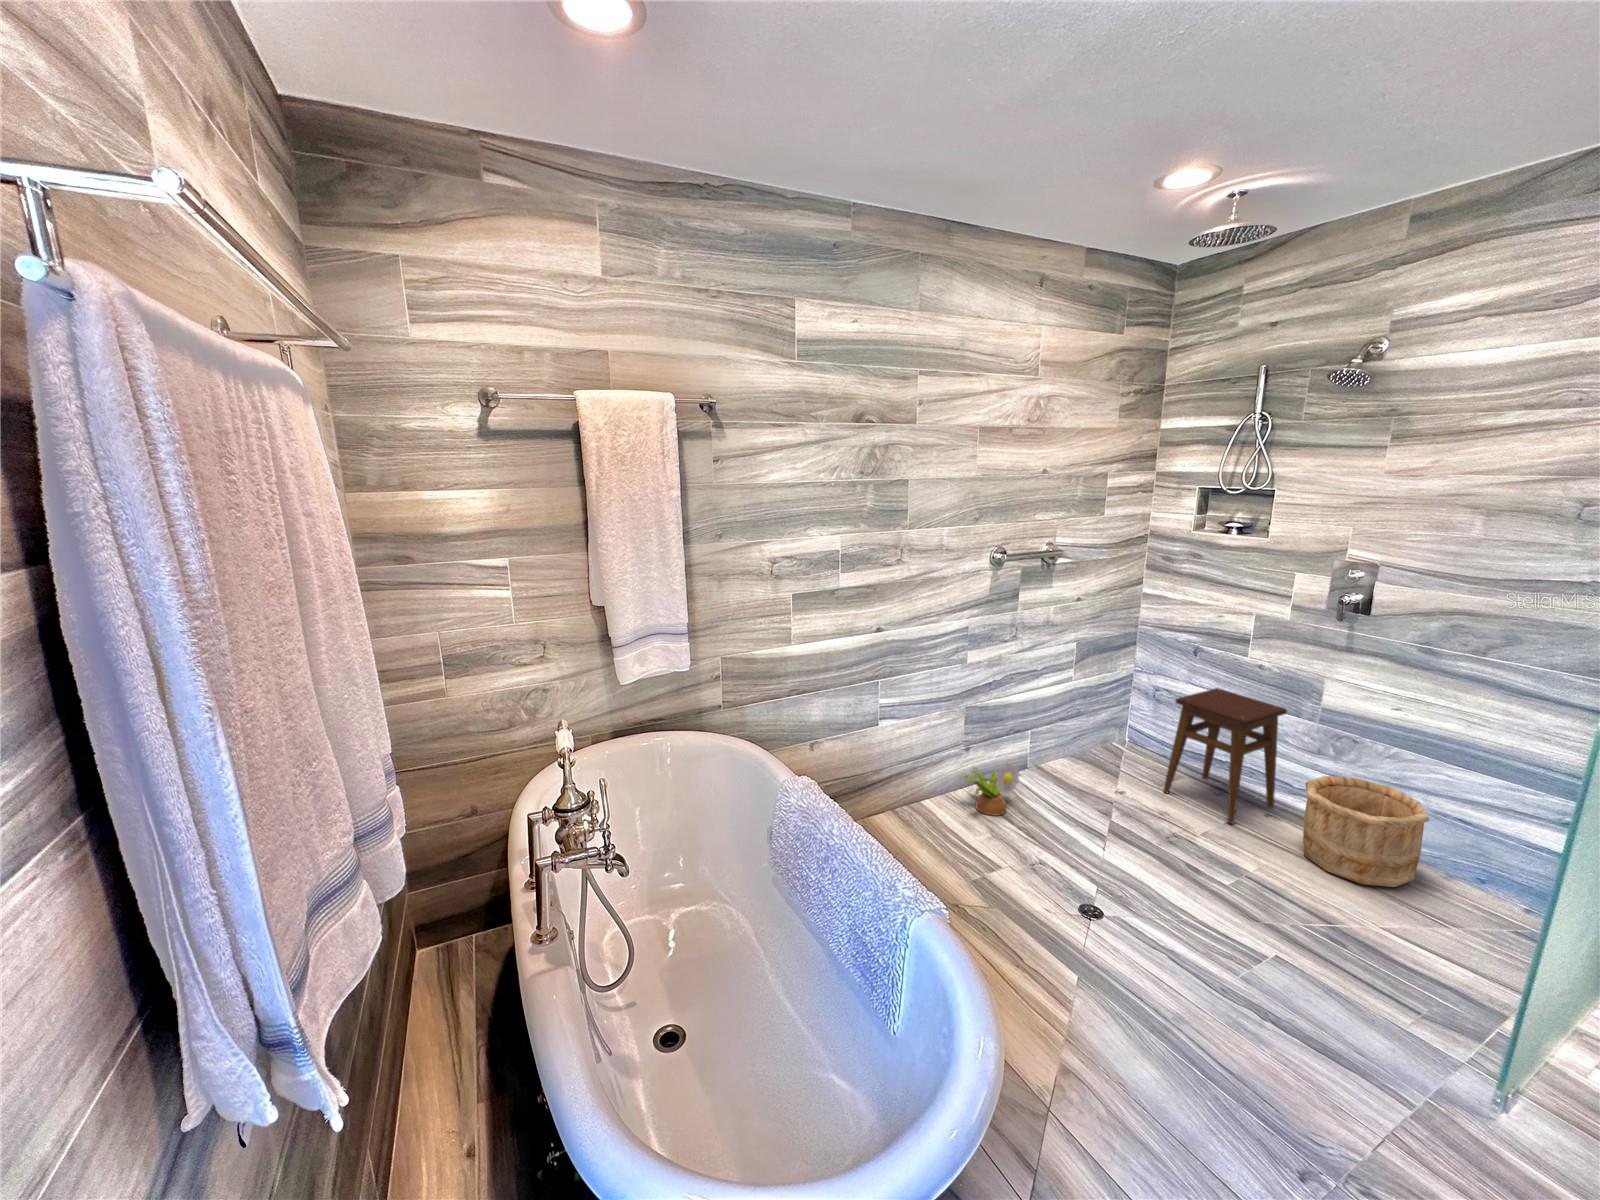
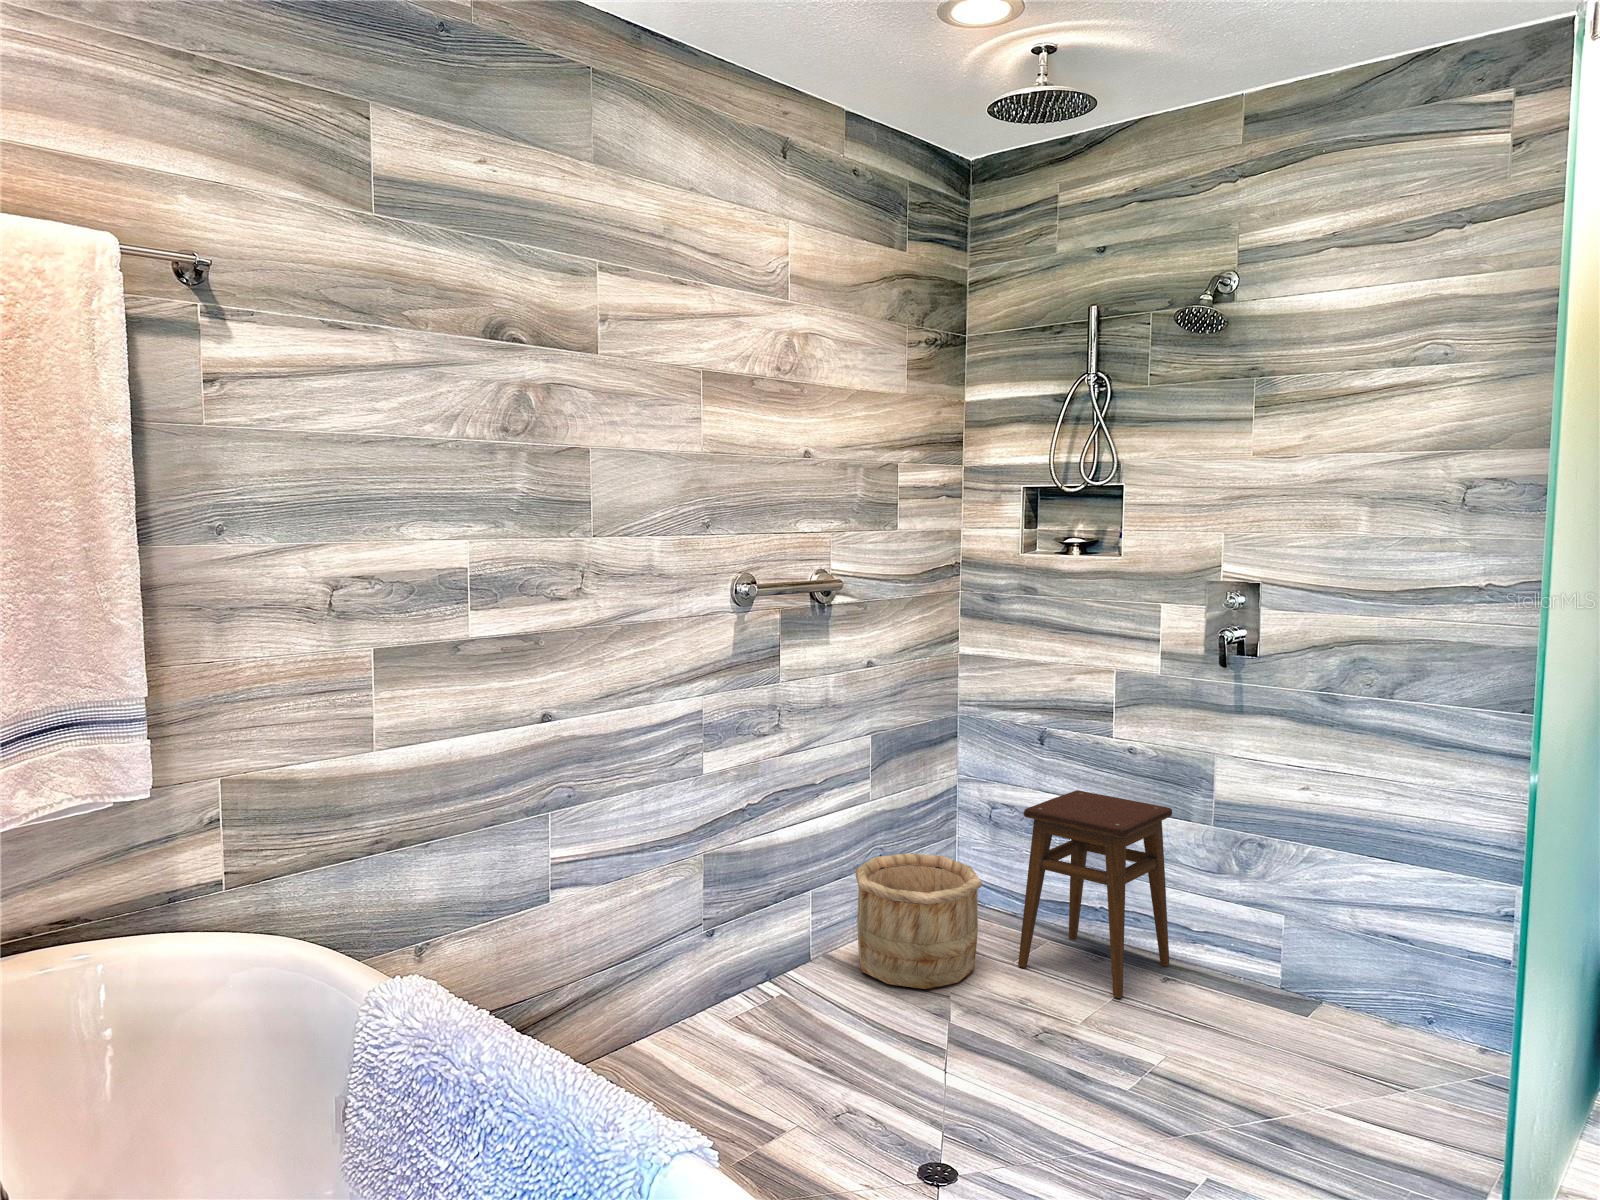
decorative plant: present [963,763,1020,816] -> none [700,942,803,1046]
wooden bucket: present [1303,776,1430,887] -> present [855,853,982,989]

